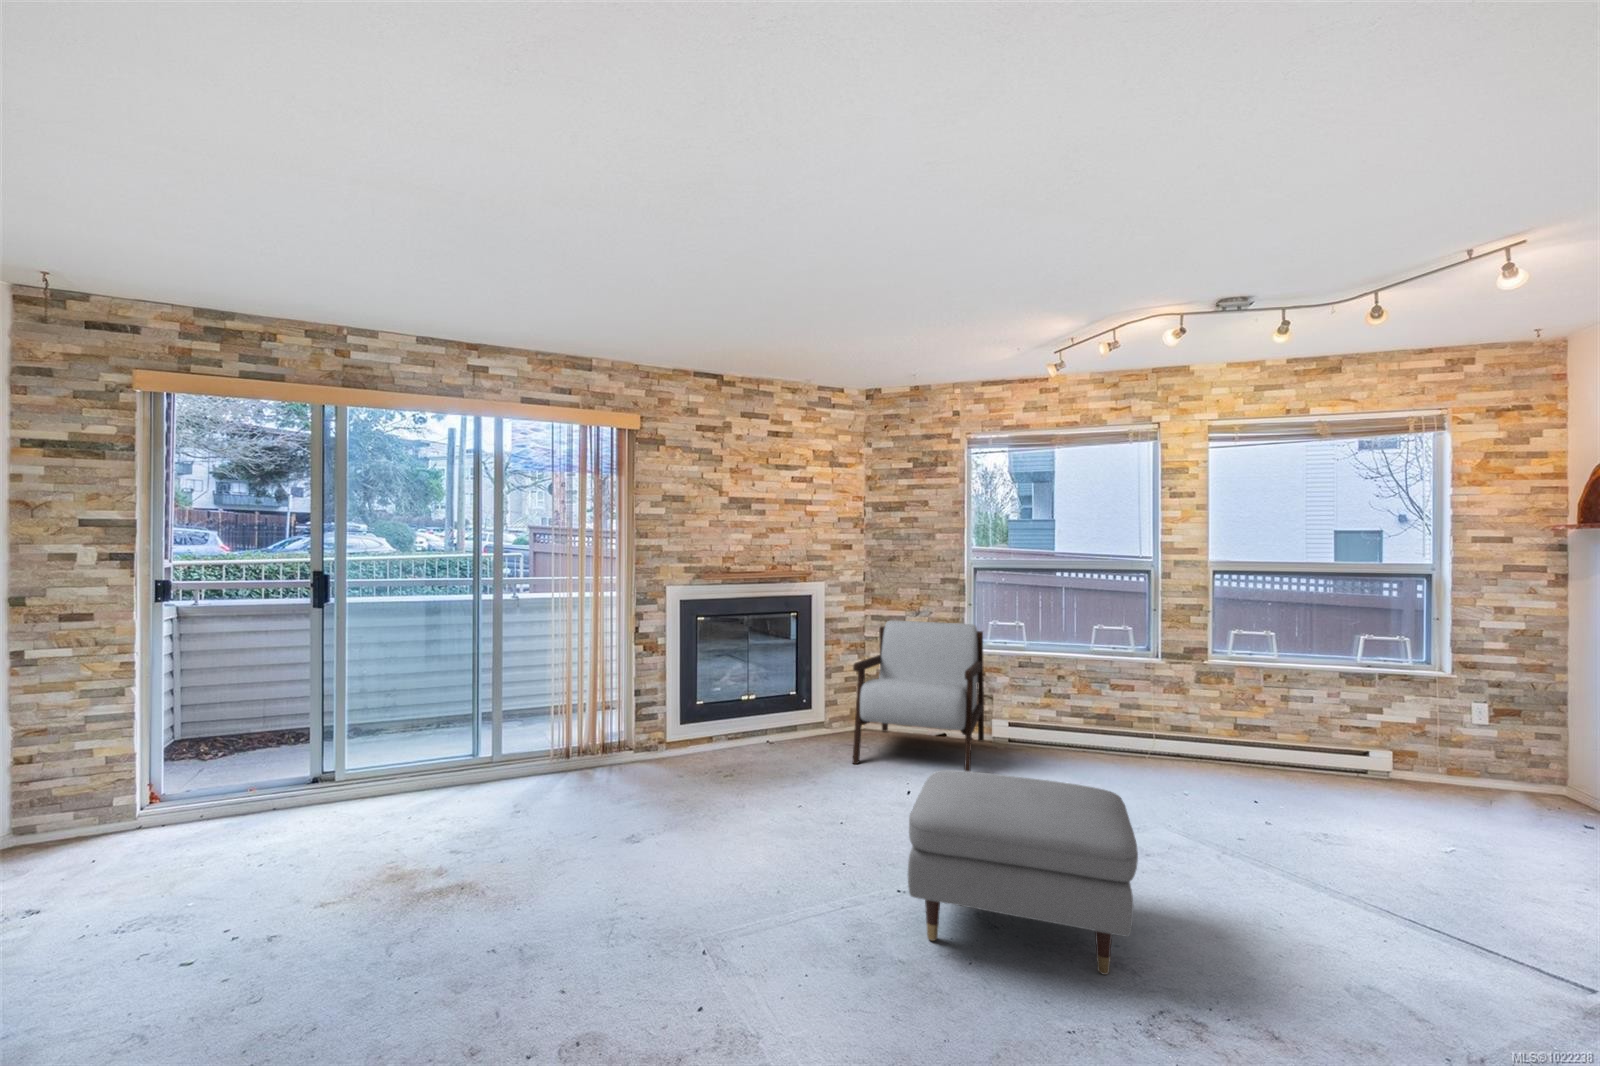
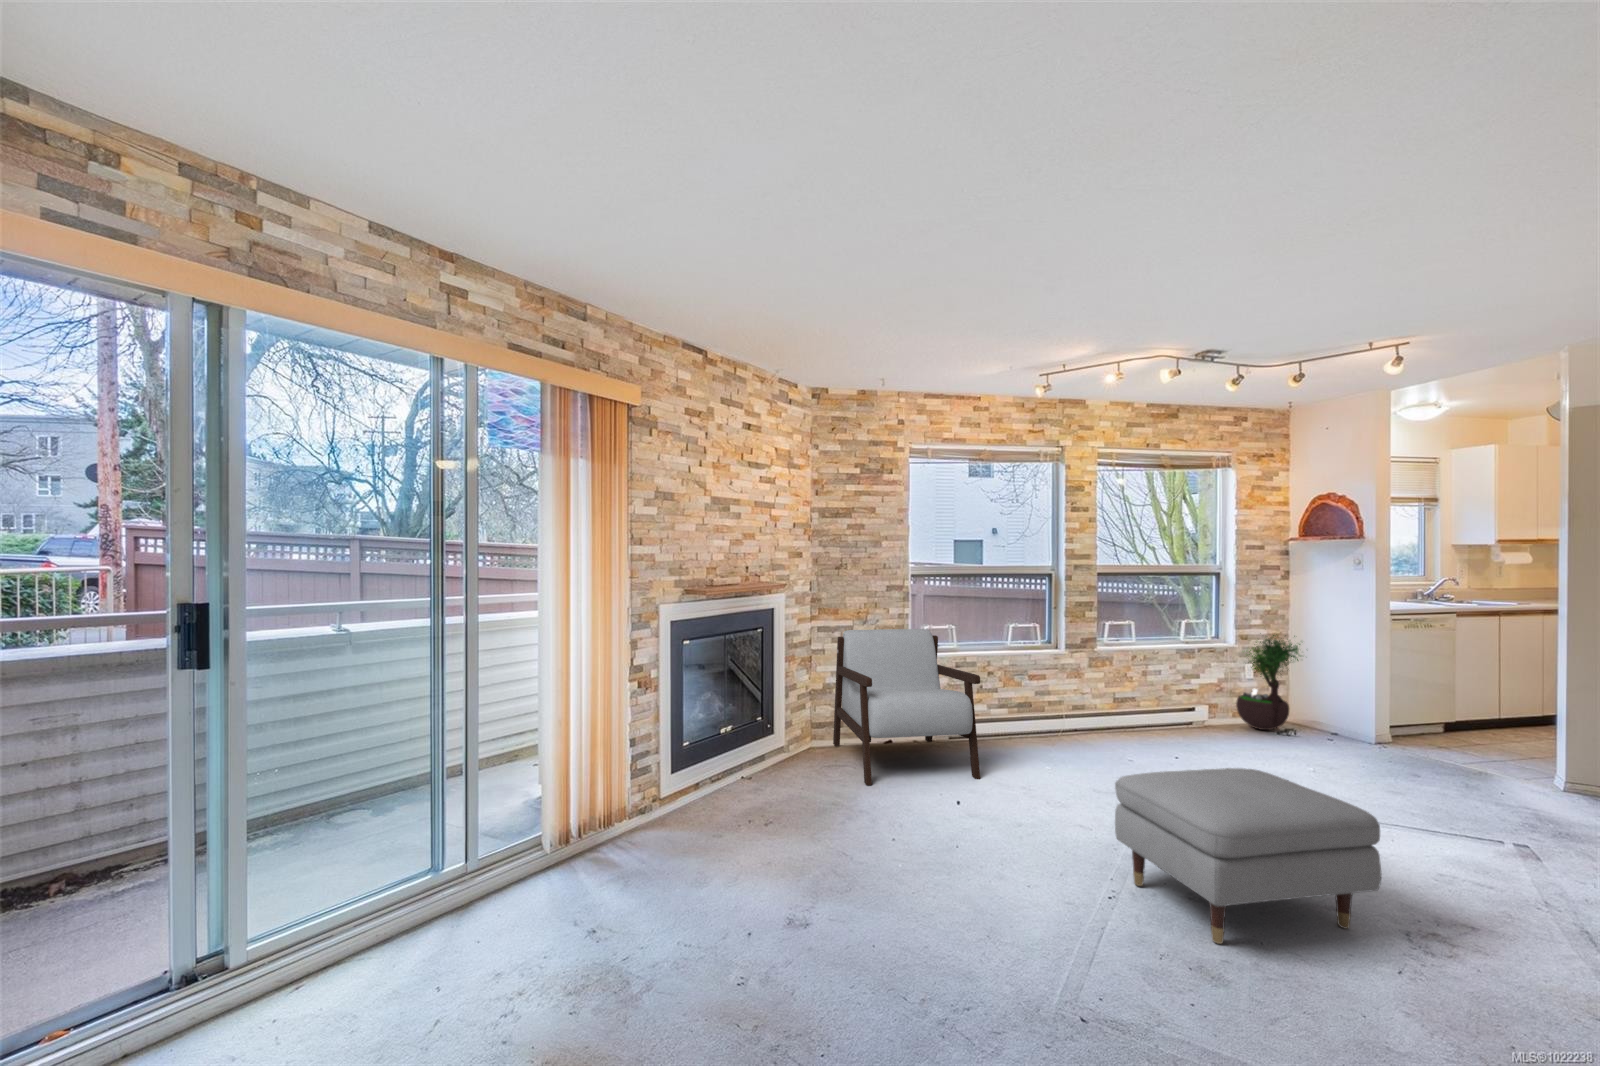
potted tree: none [1432,652,1549,798] -> present [1236,635,1300,730]

